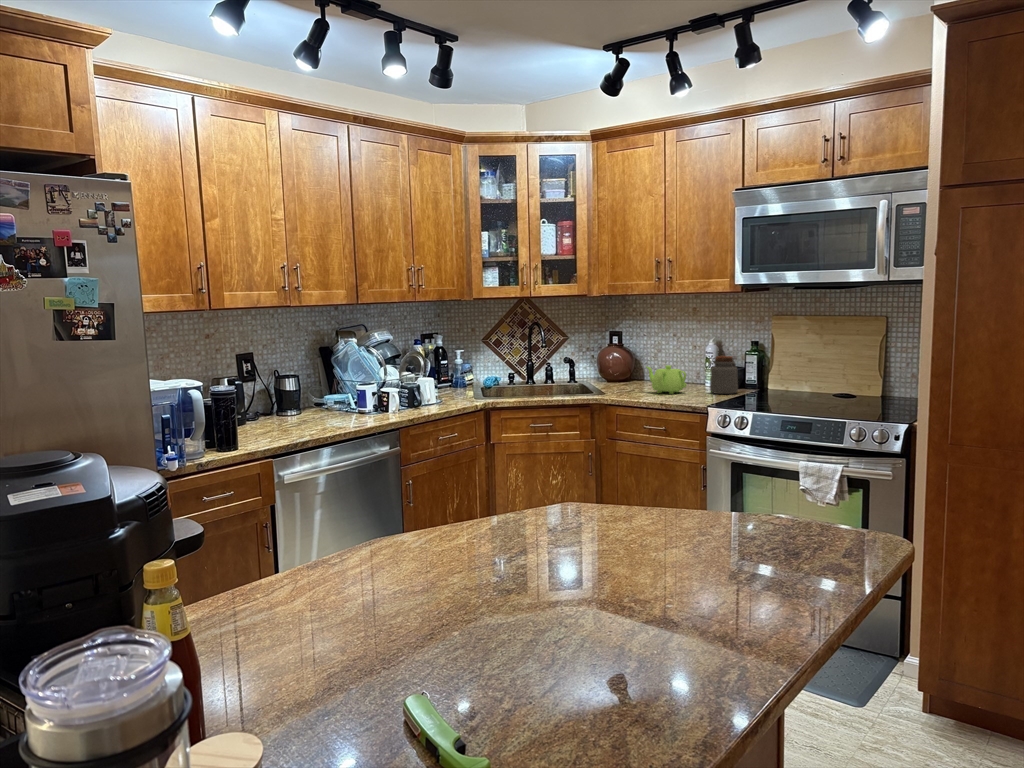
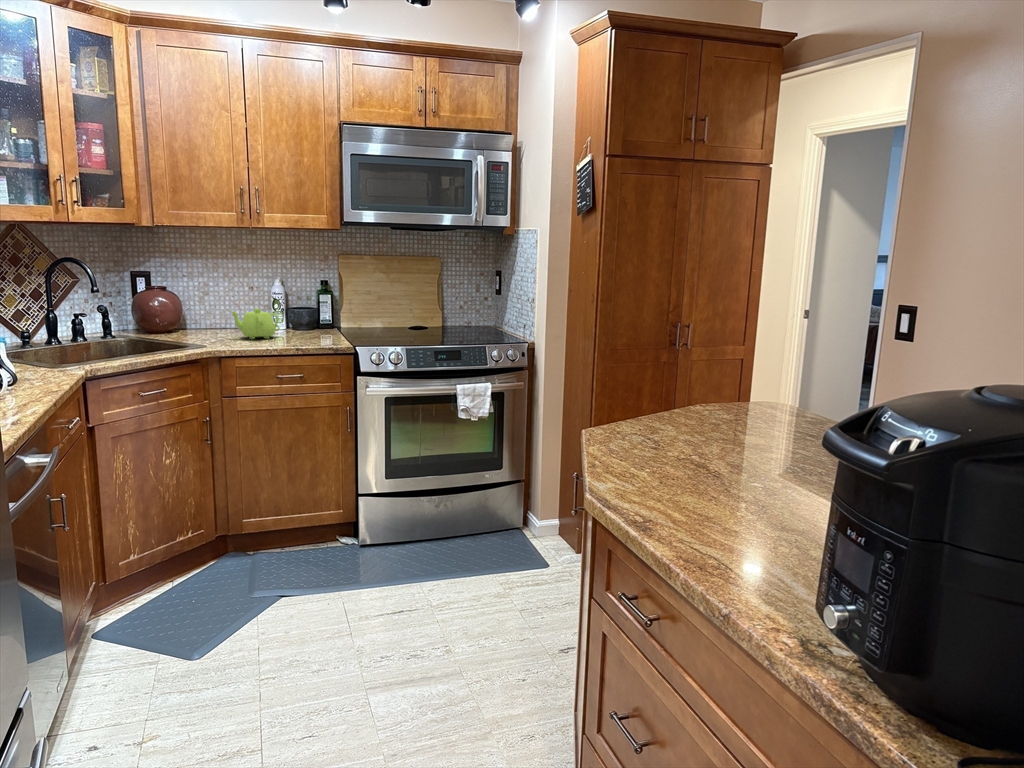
jar: present [710,356,738,394] -> none [297,296,326,334]

